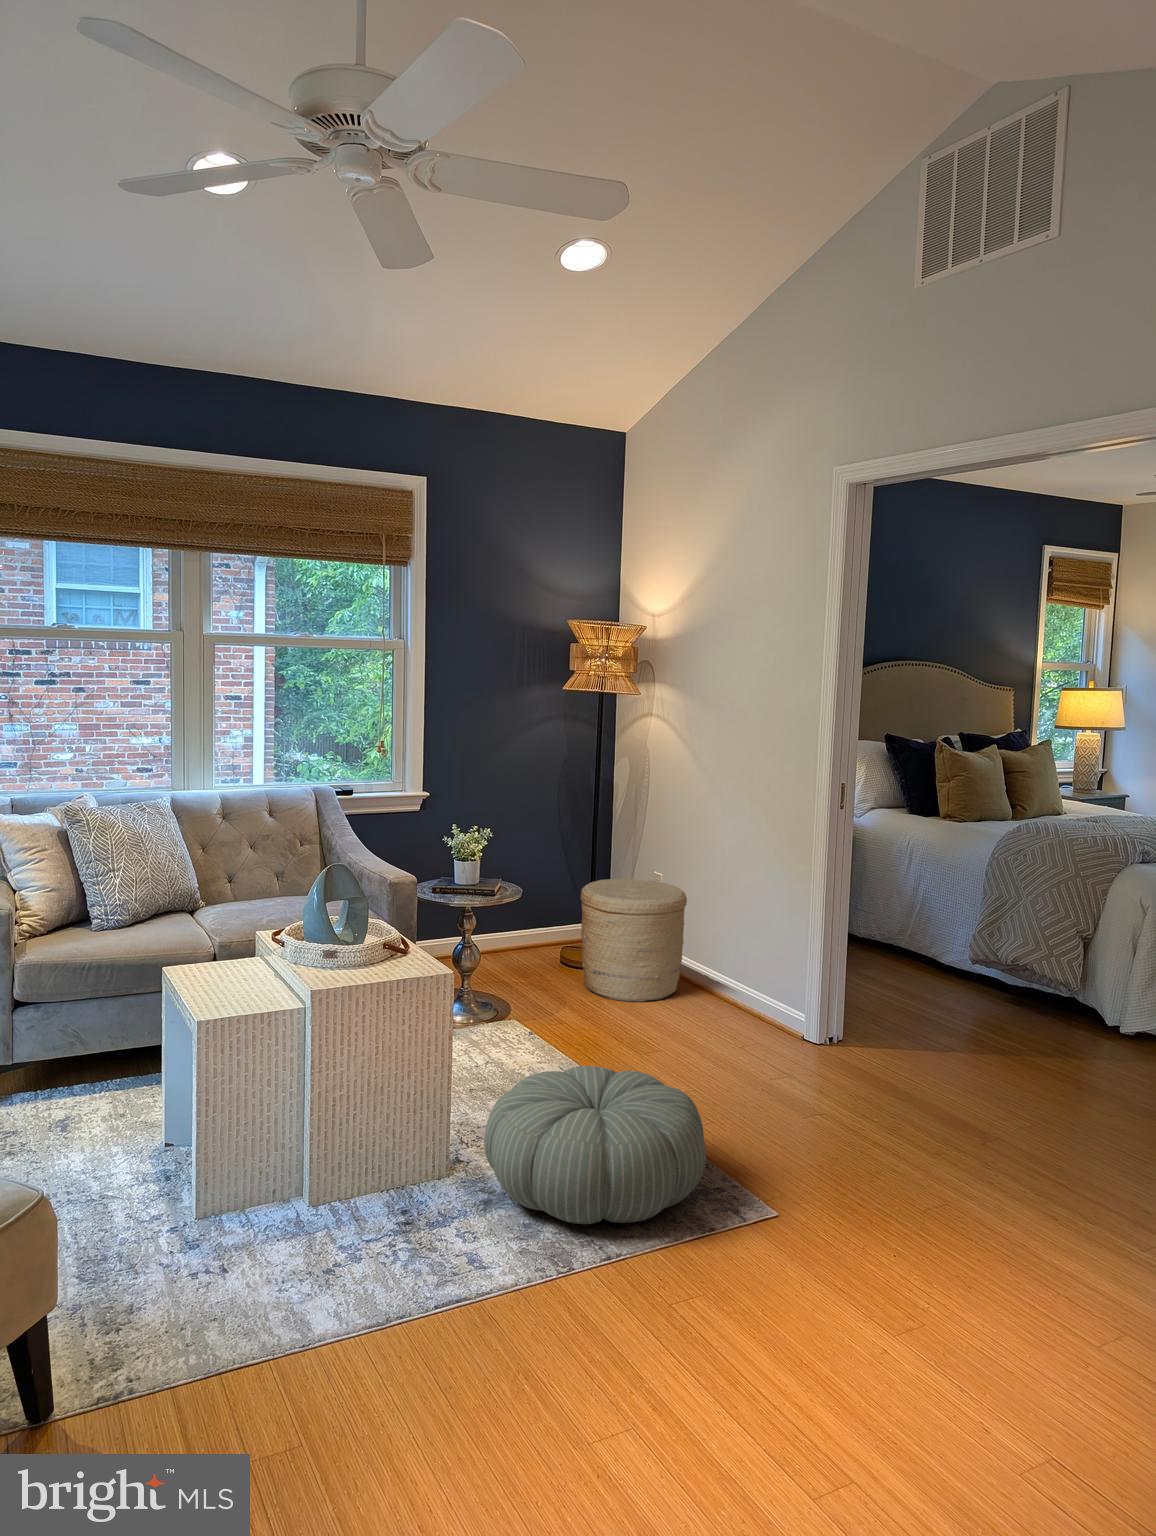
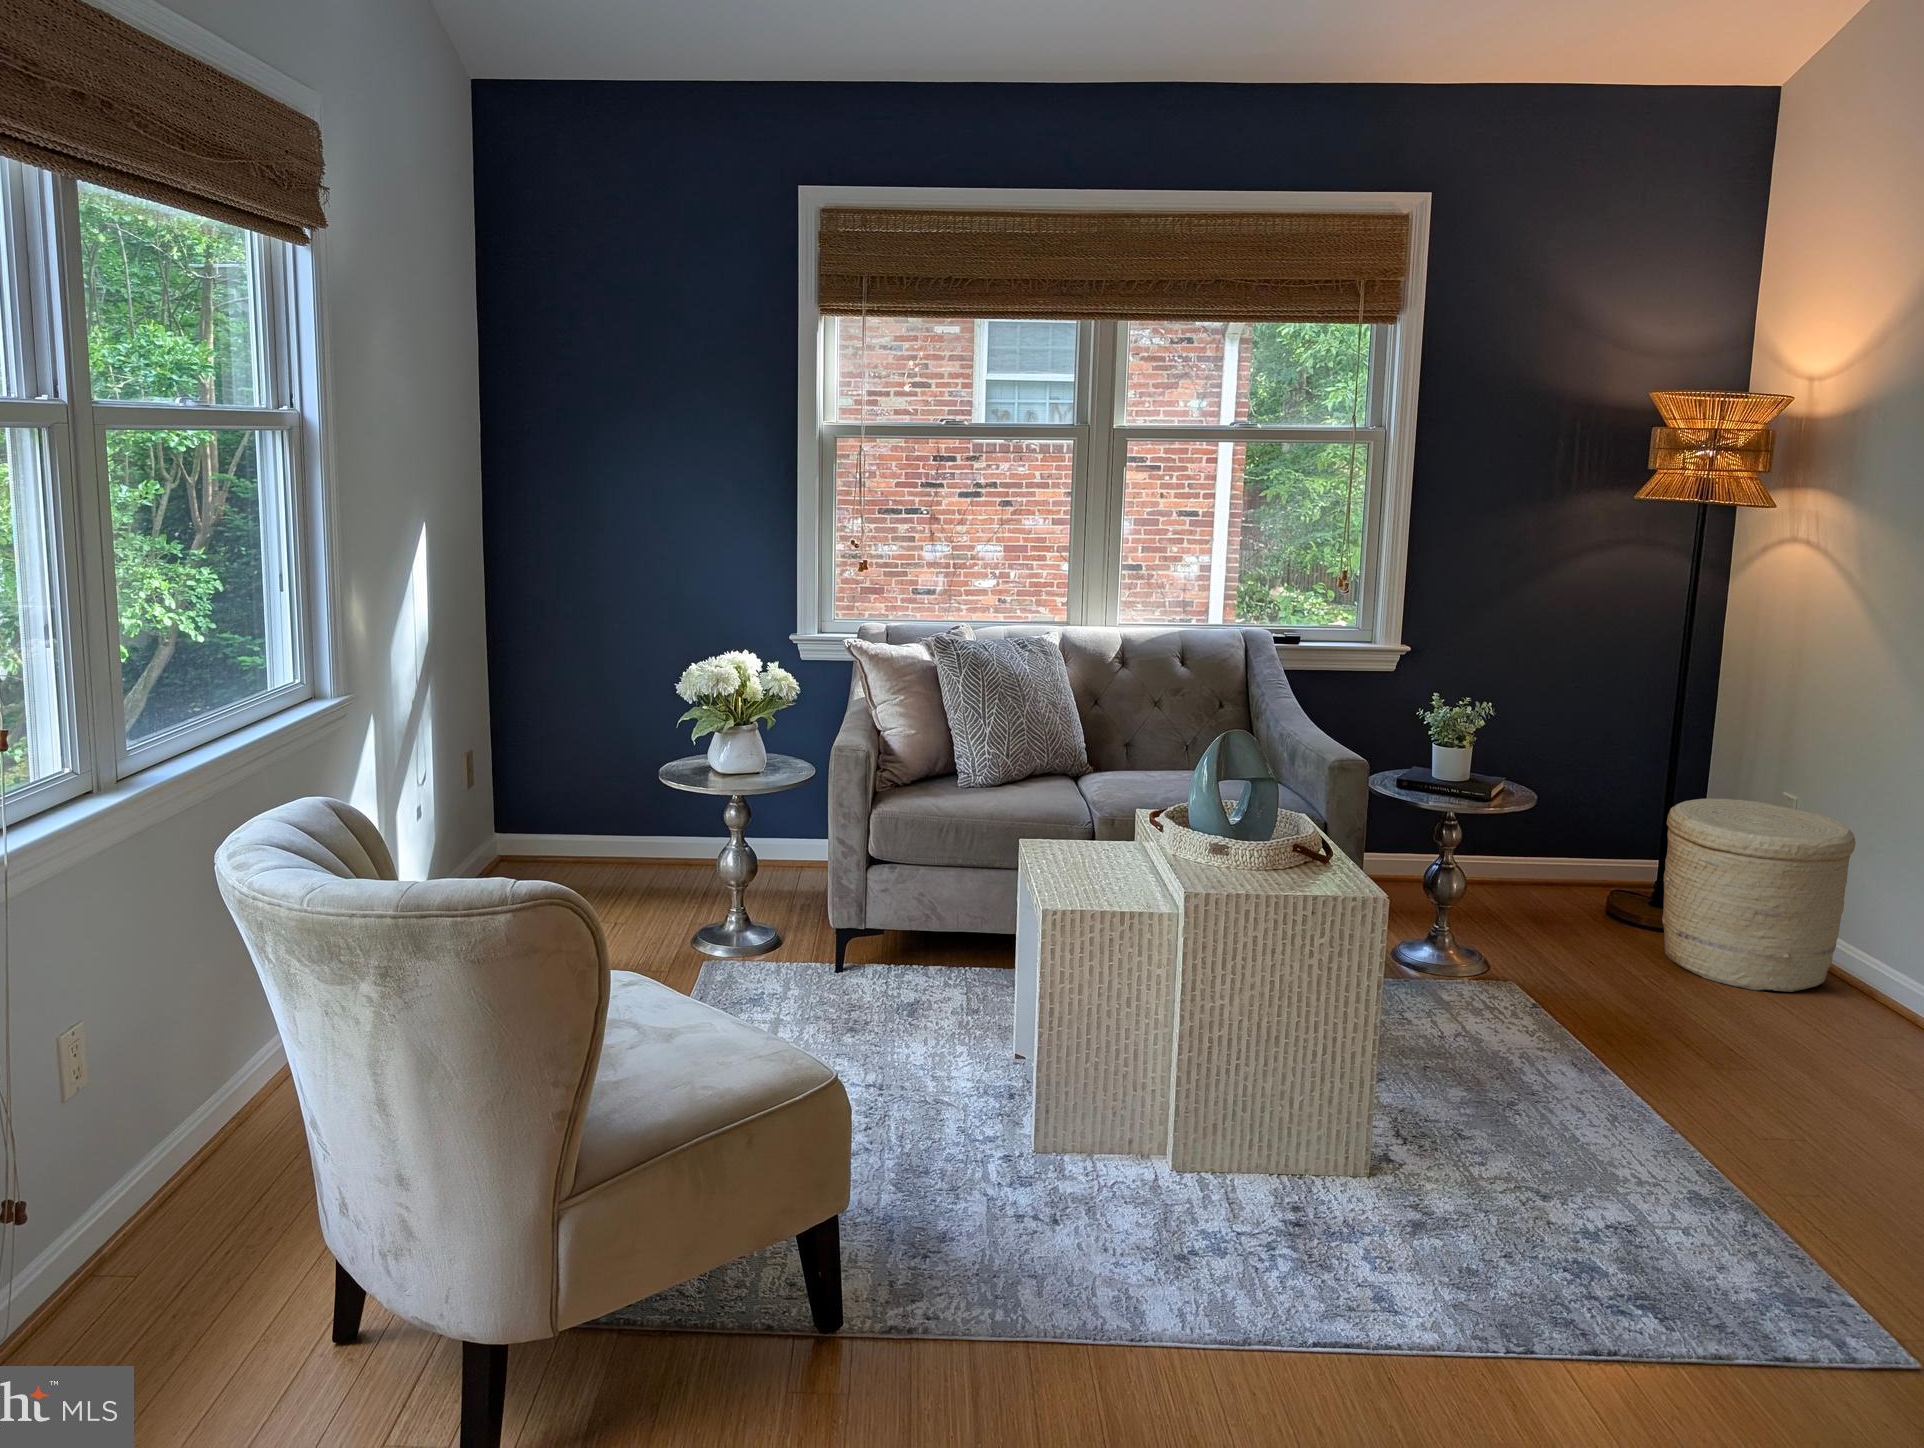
pouf: present [484,1066,706,1224] -> none [1427,1063,1790,1313]

